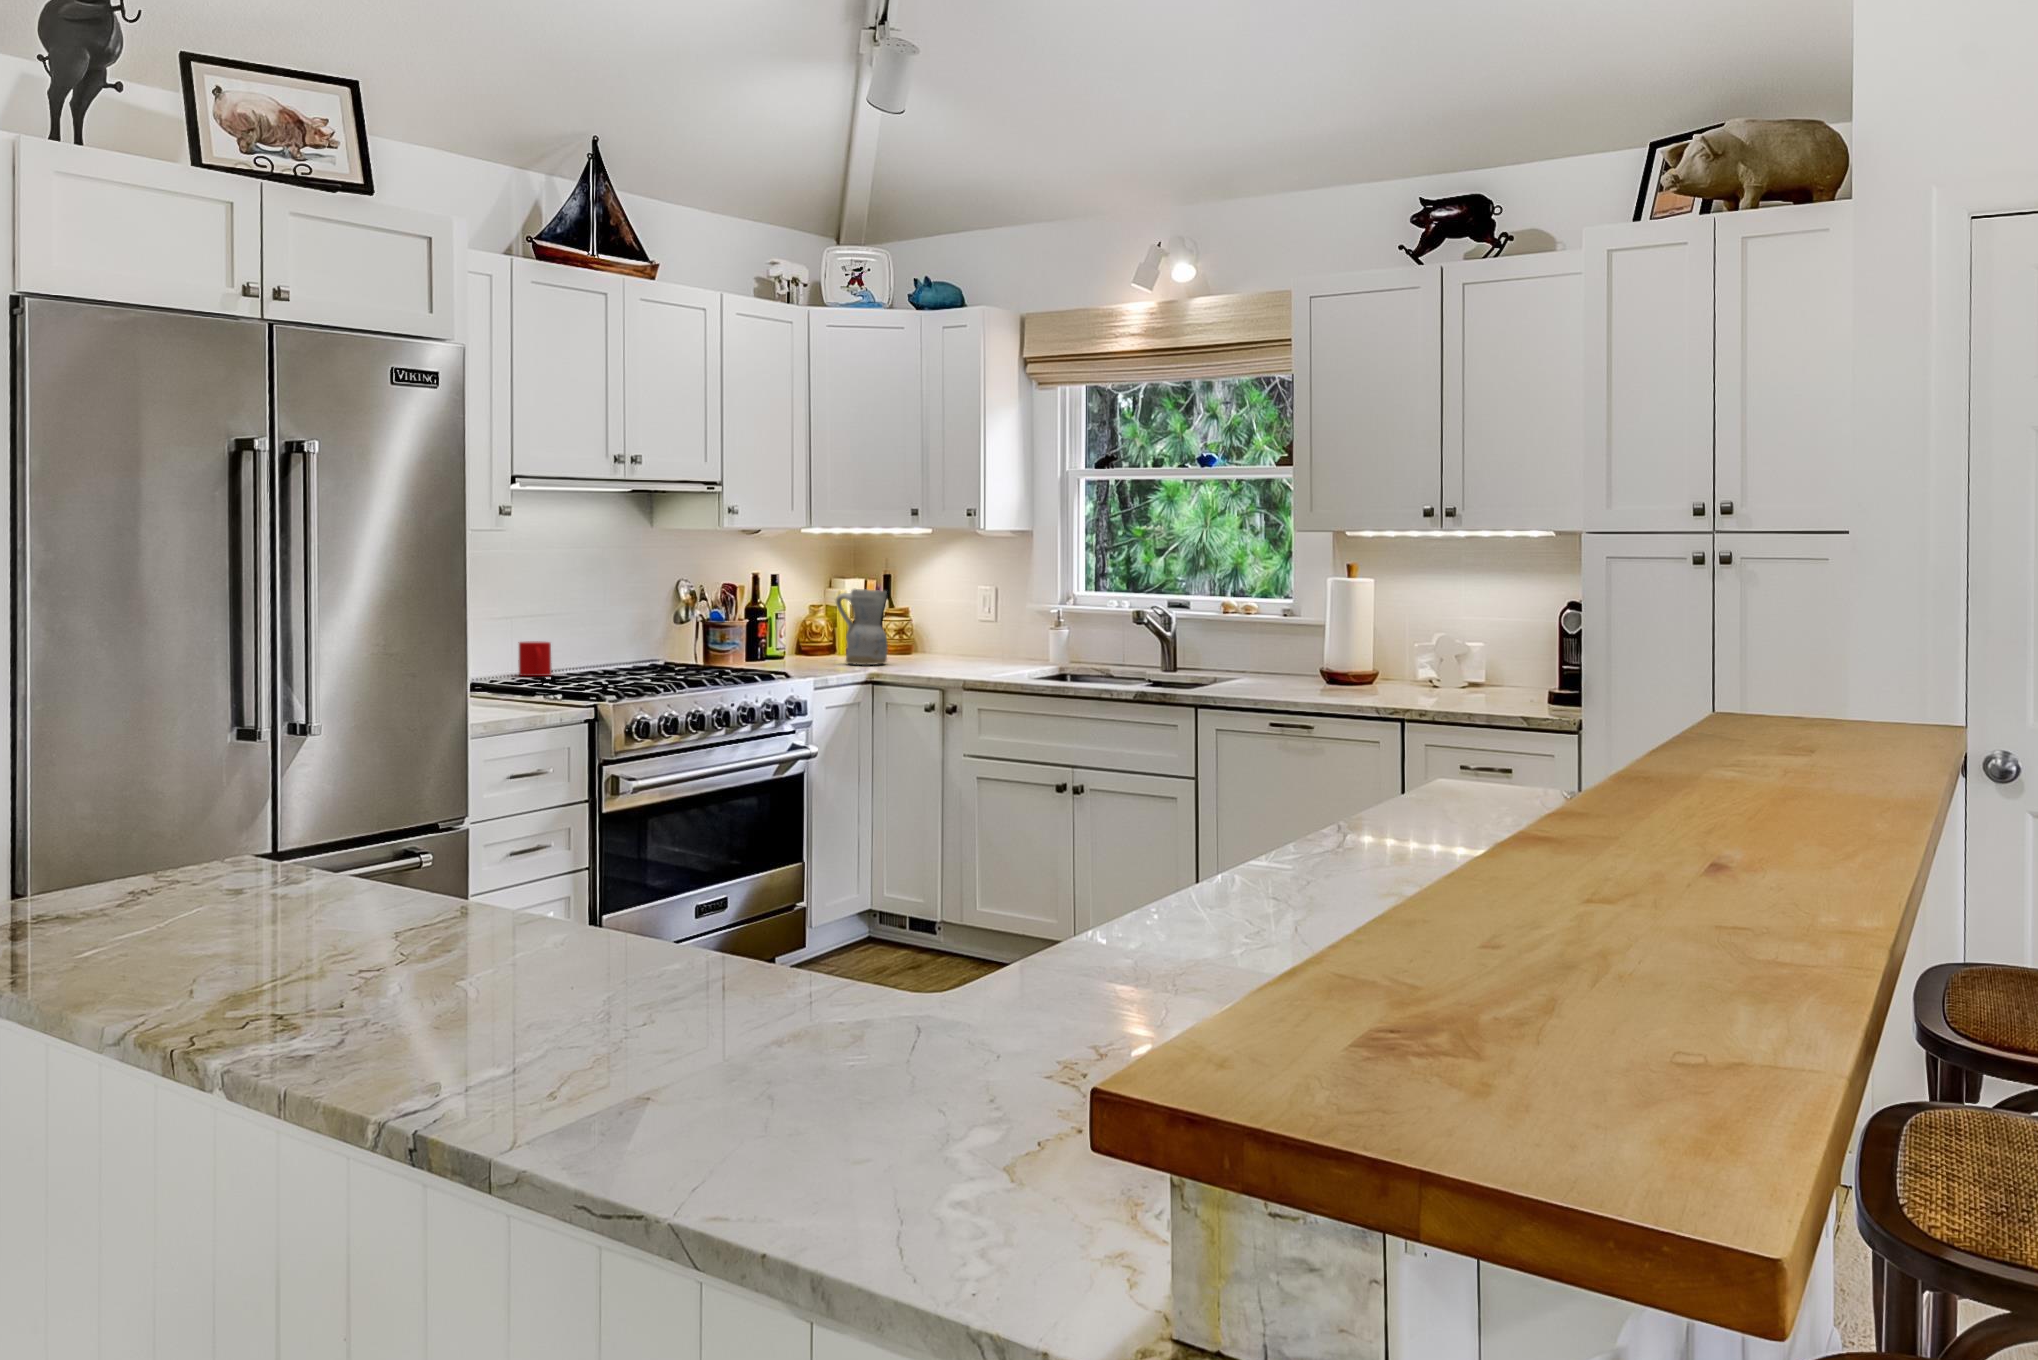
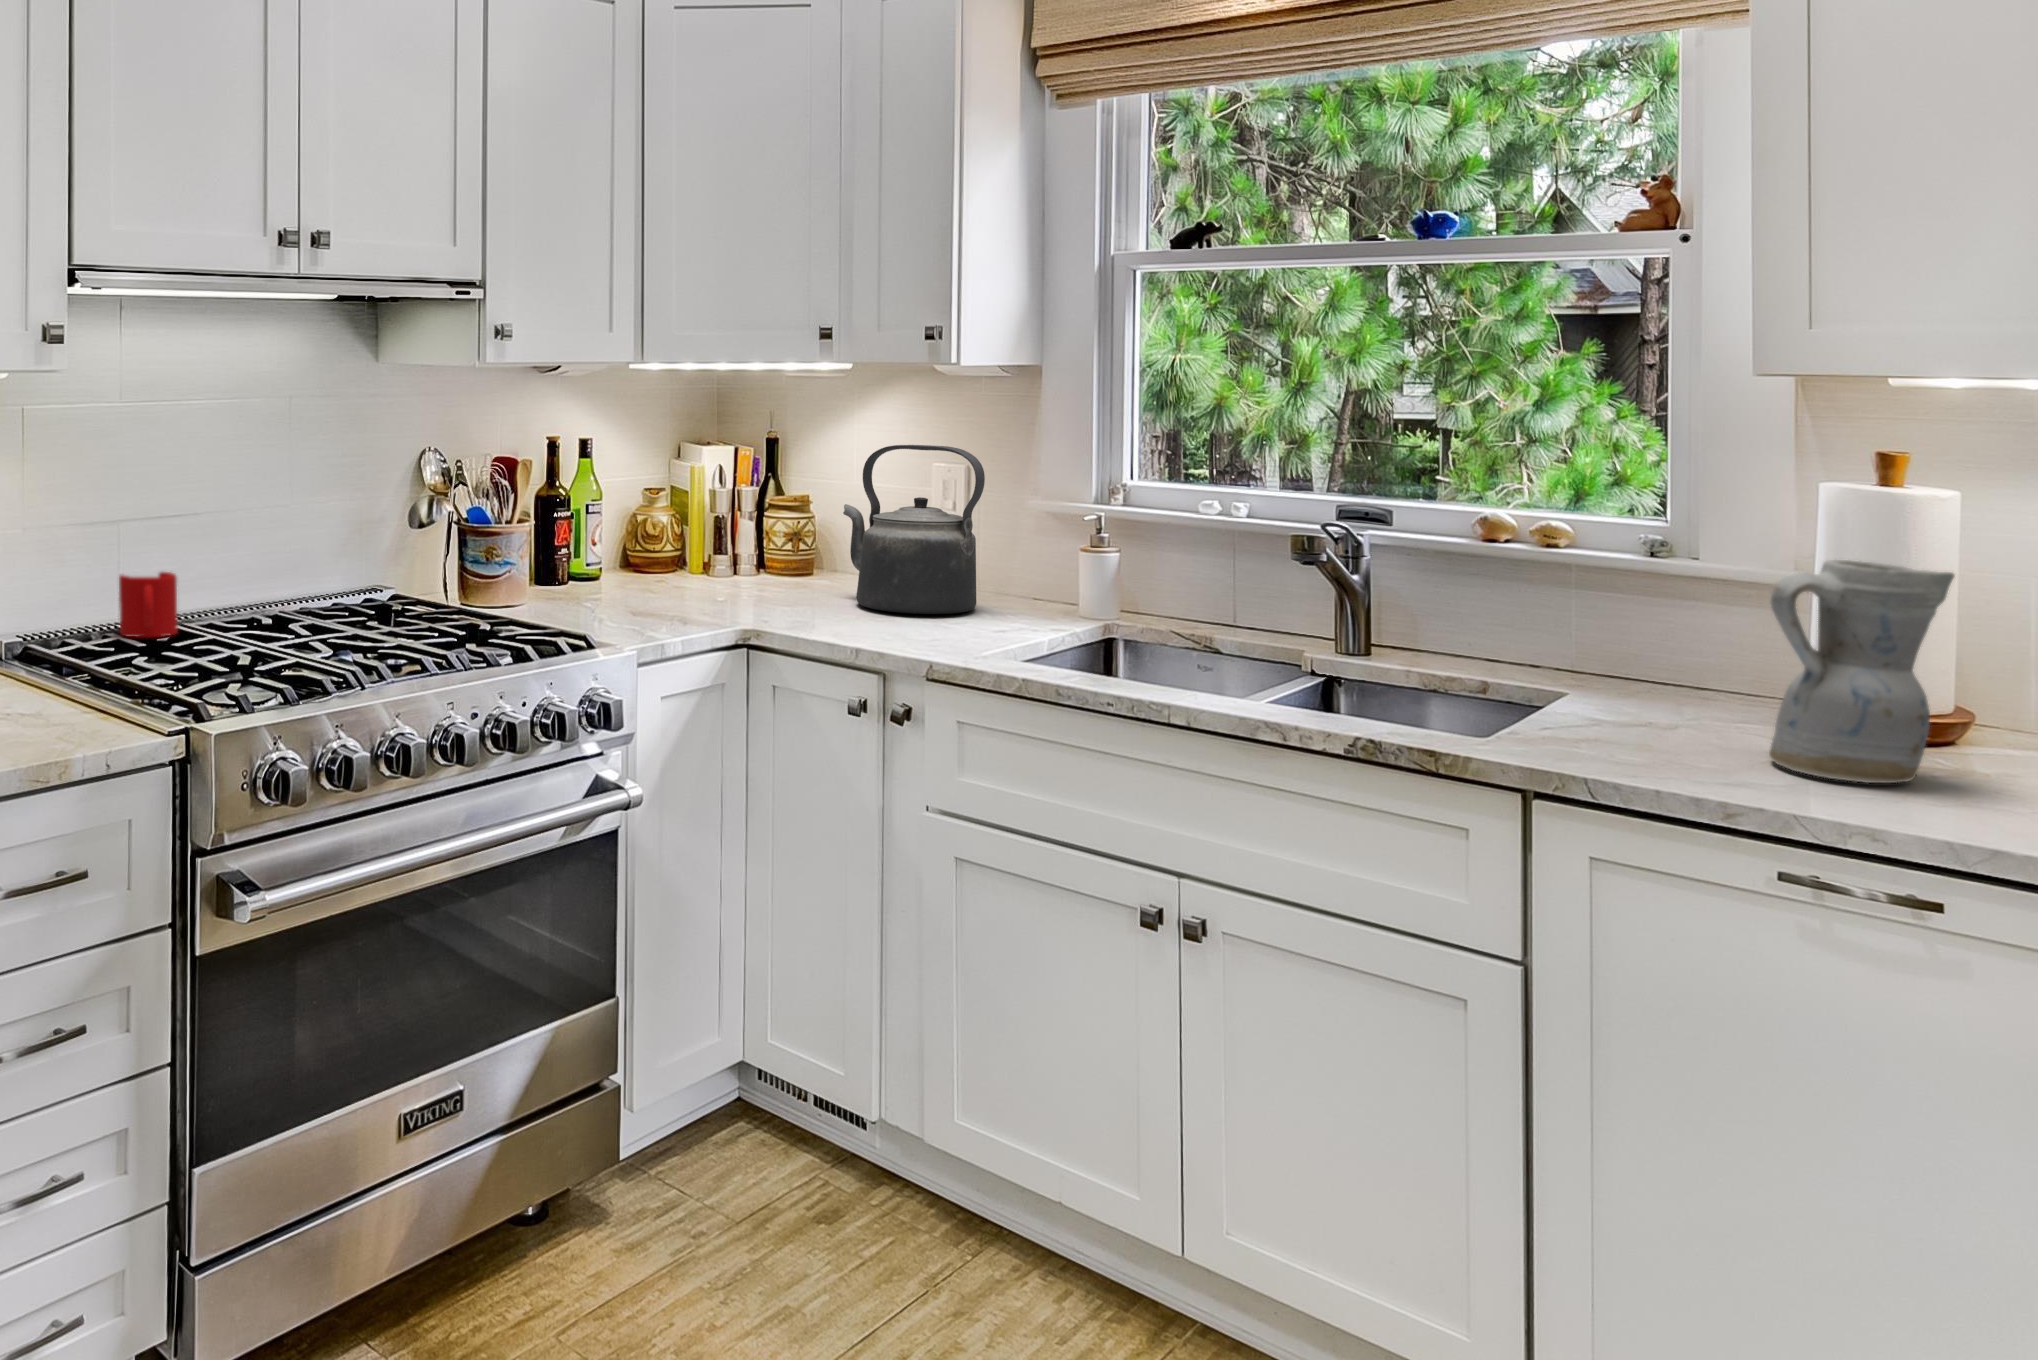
kettle: none [925,574,997,664] -> present [843,445,985,614]
ceramic pitcher: present [836,589,888,665] -> present [1769,560,1955,783]

